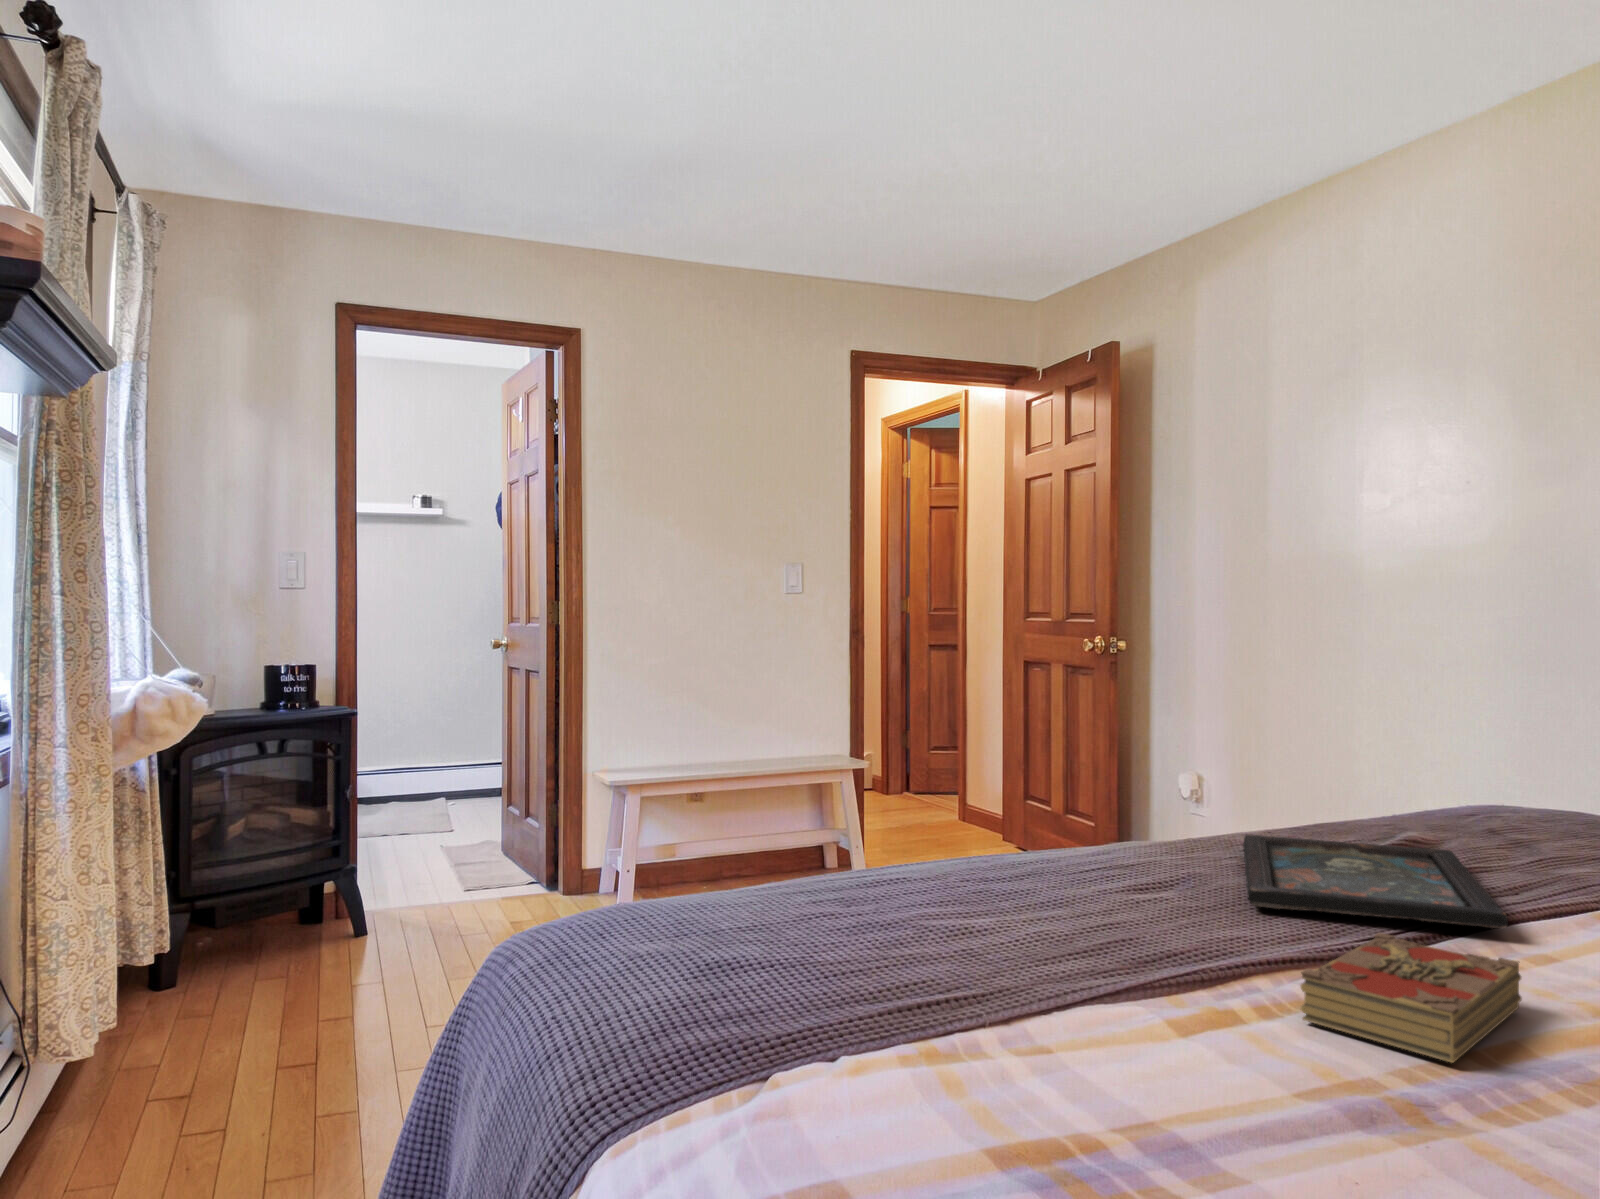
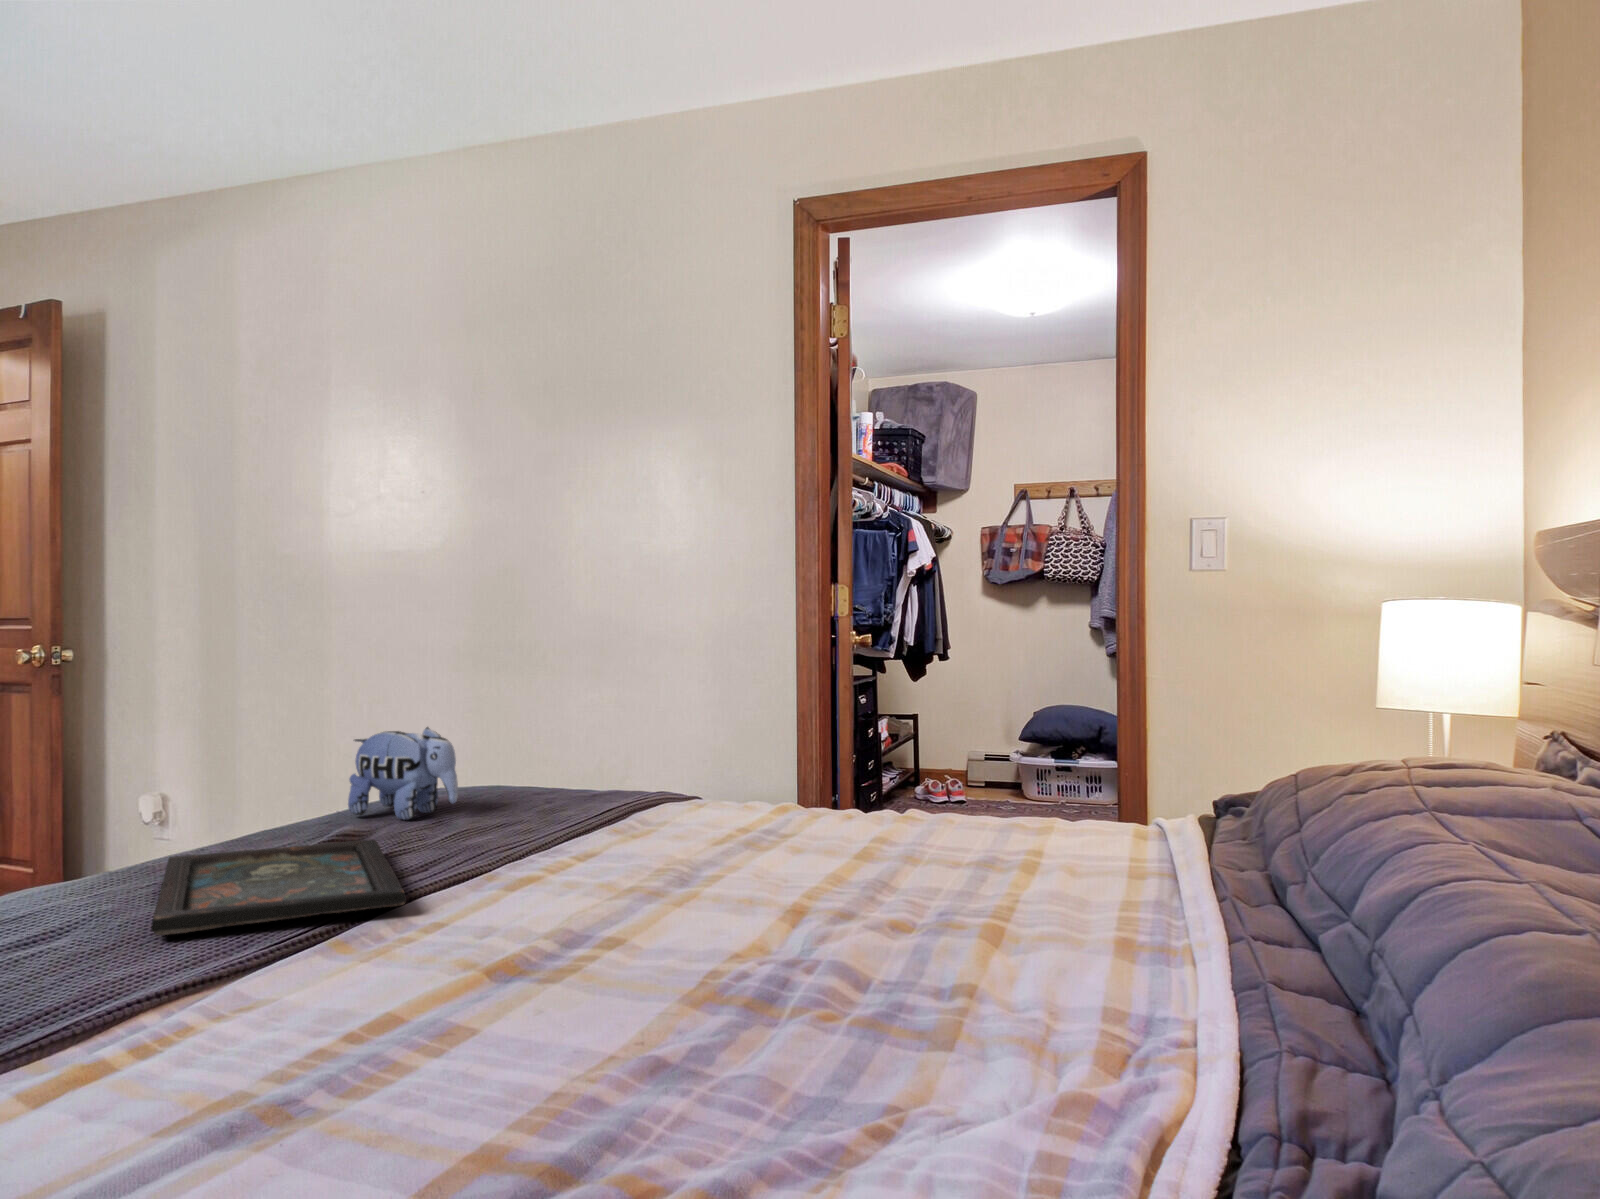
plush toy: none [1407,735,1542,835] -> present [348,727,458,820]
book: present [1300,933,1522,1063] -> none [176,935,399,1050]

